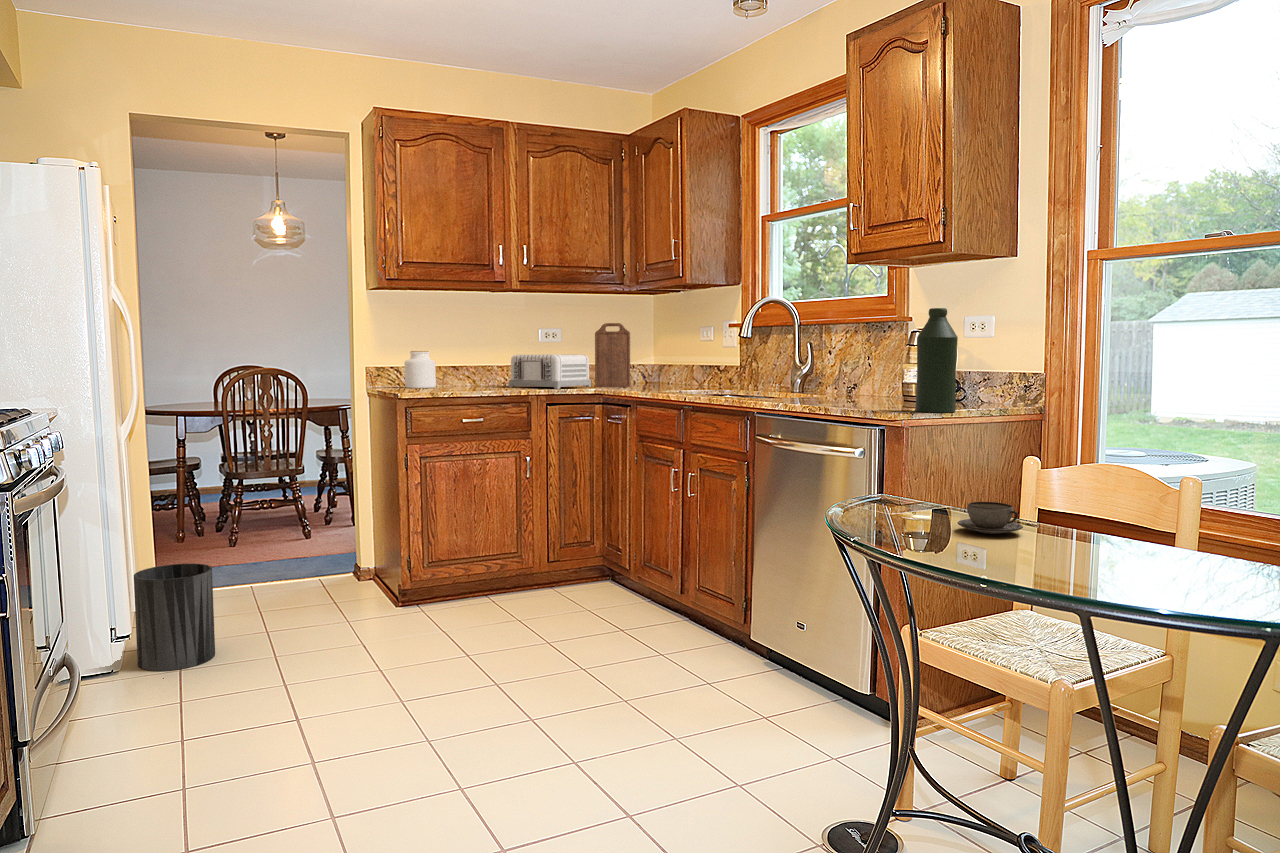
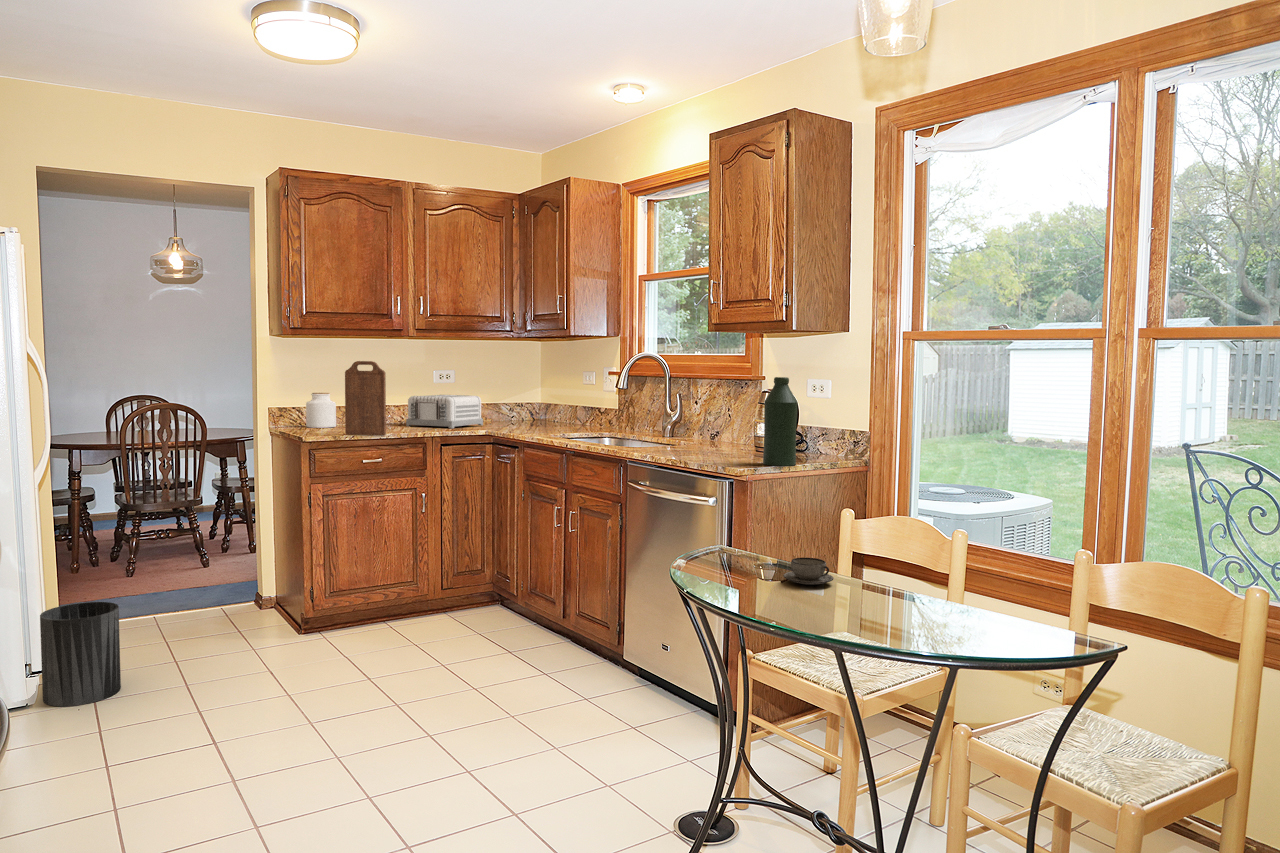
cutting board: present [595,323,630,387] -> present [345,361,386,436]

